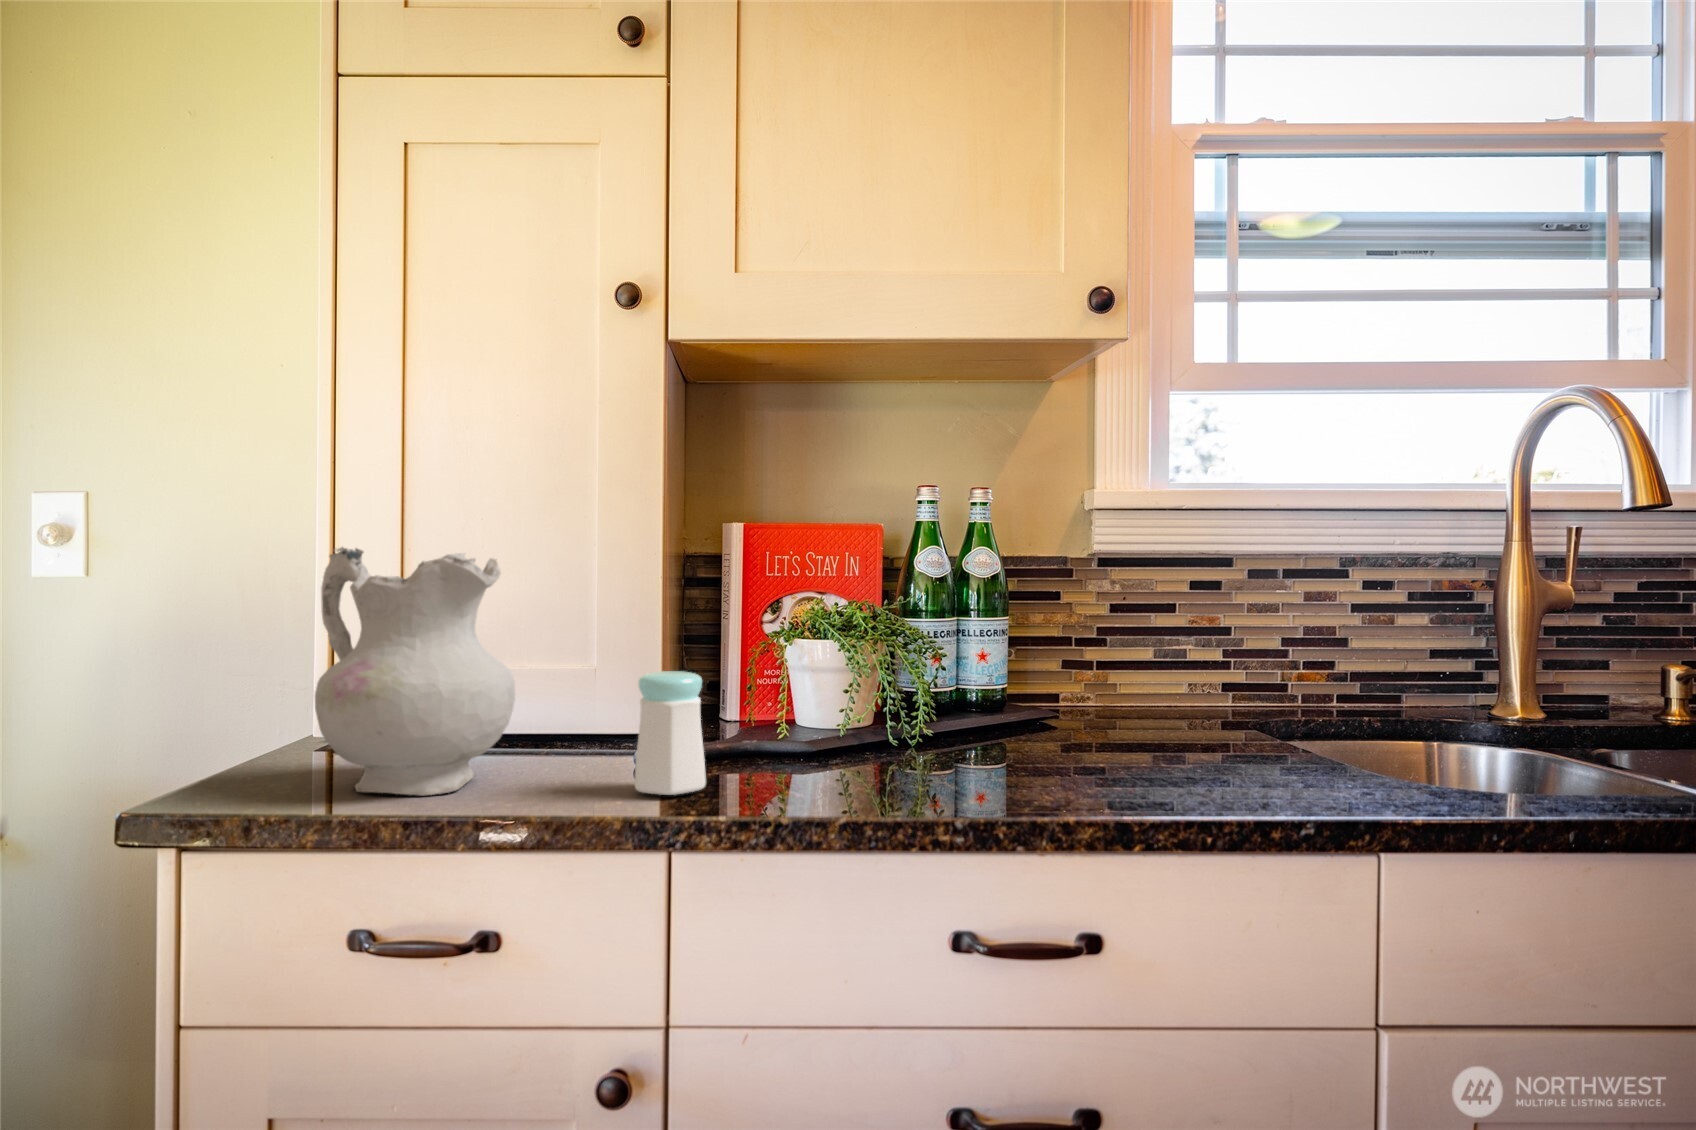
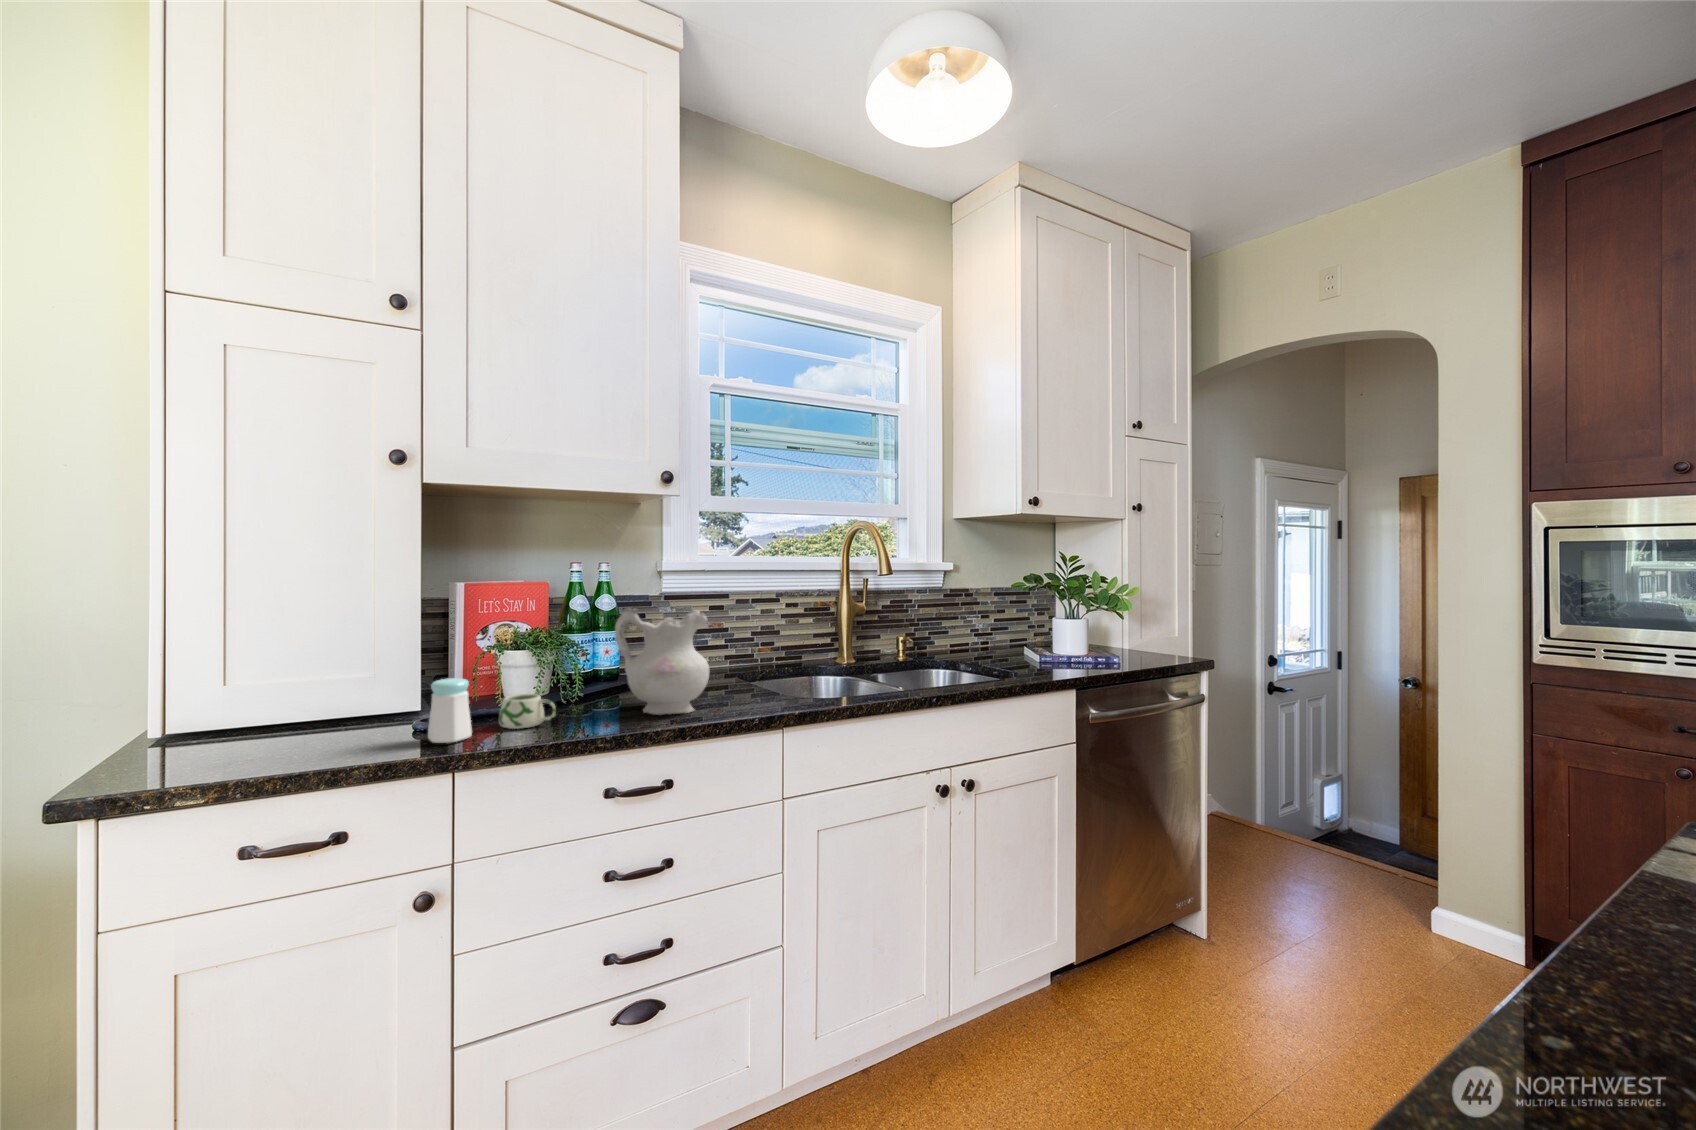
ceramic pitcher: present [315,547,515,796] -> present [615,608,709,715]
mug: none [763,716,864,783] -> present [499,694,556,729]

